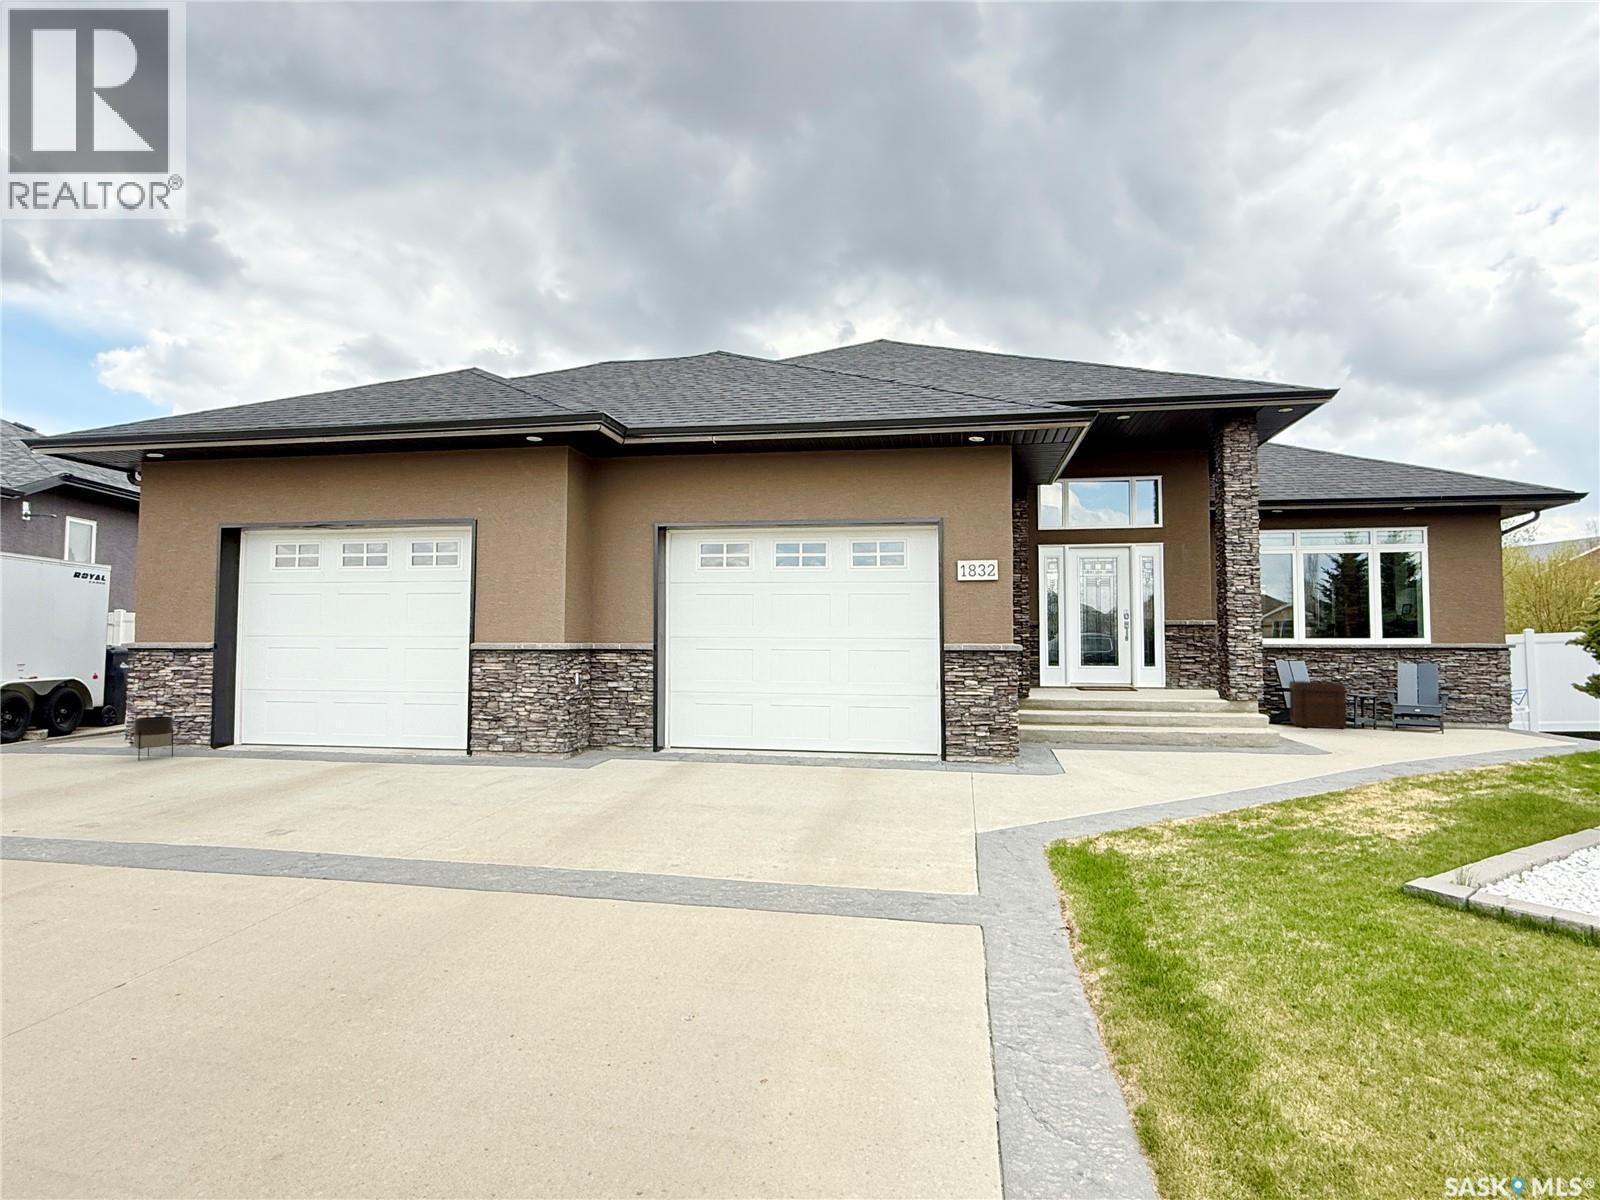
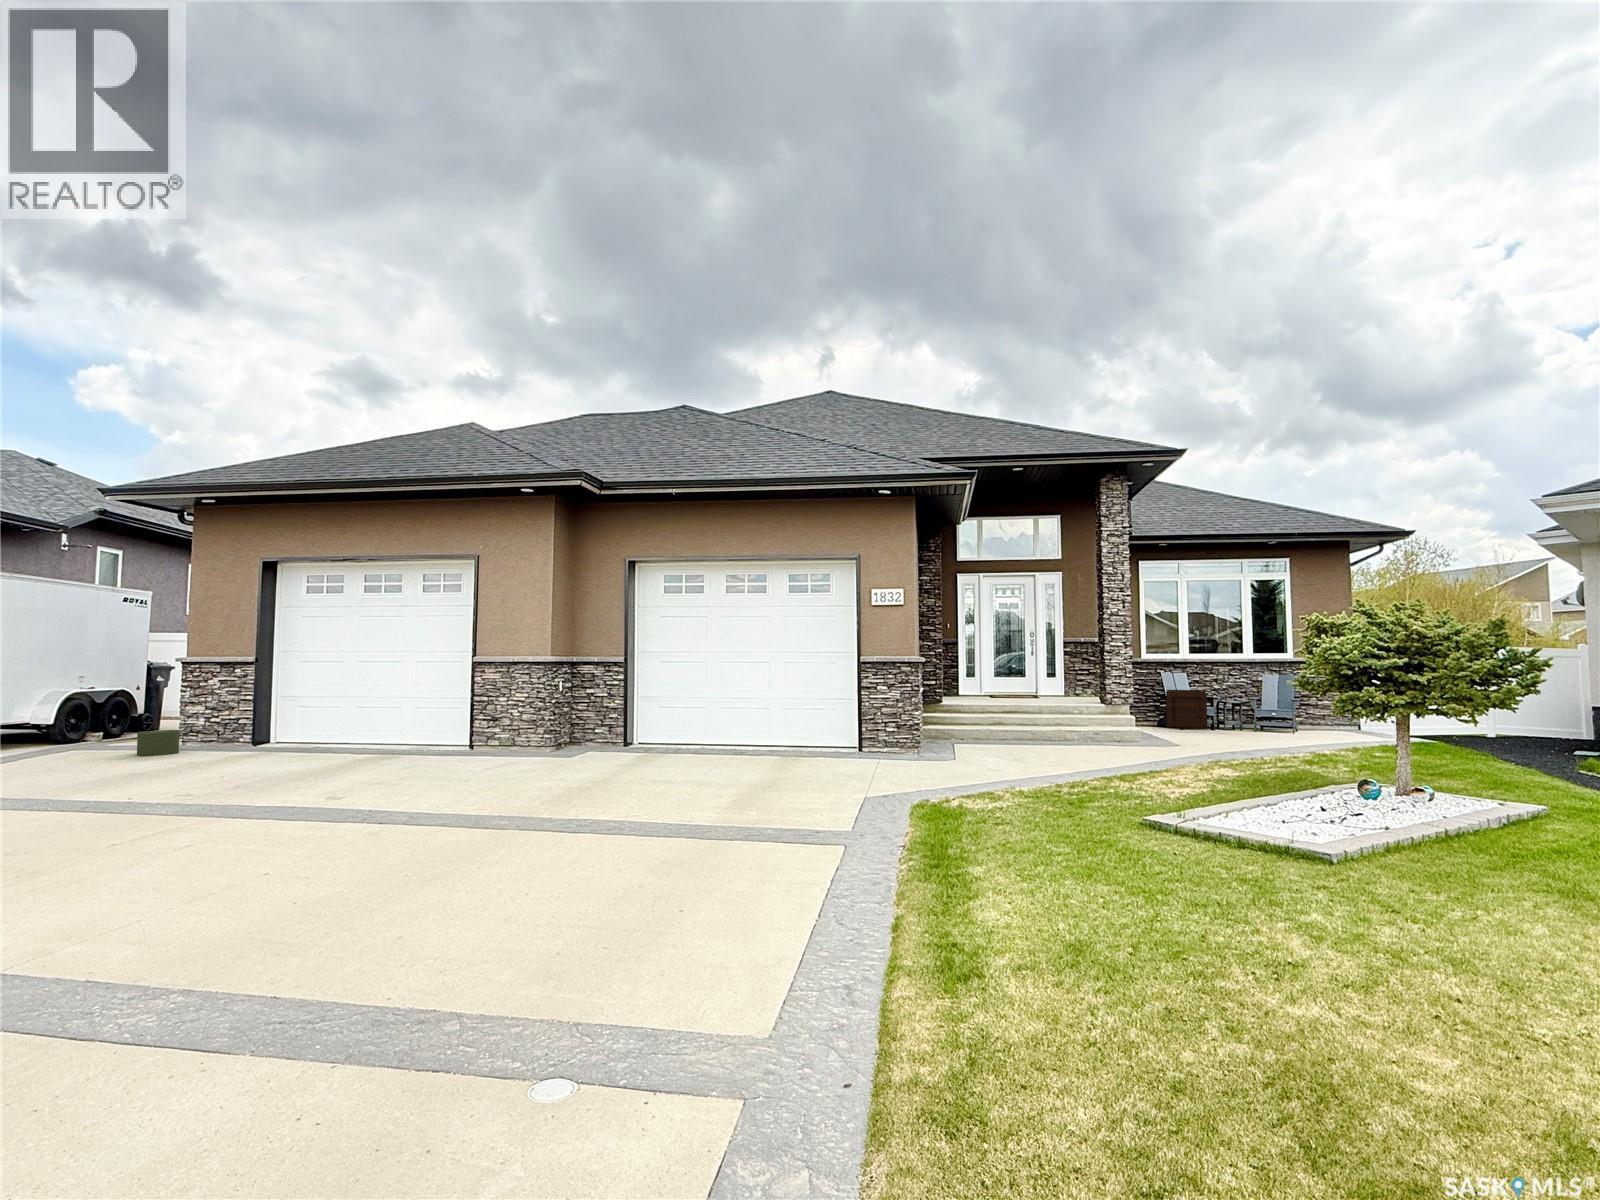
planter: present [134,716,173,761] -> none [189,719,221,755]
storage box: none [73,728,126,761] -> present [137,730,180,756]

